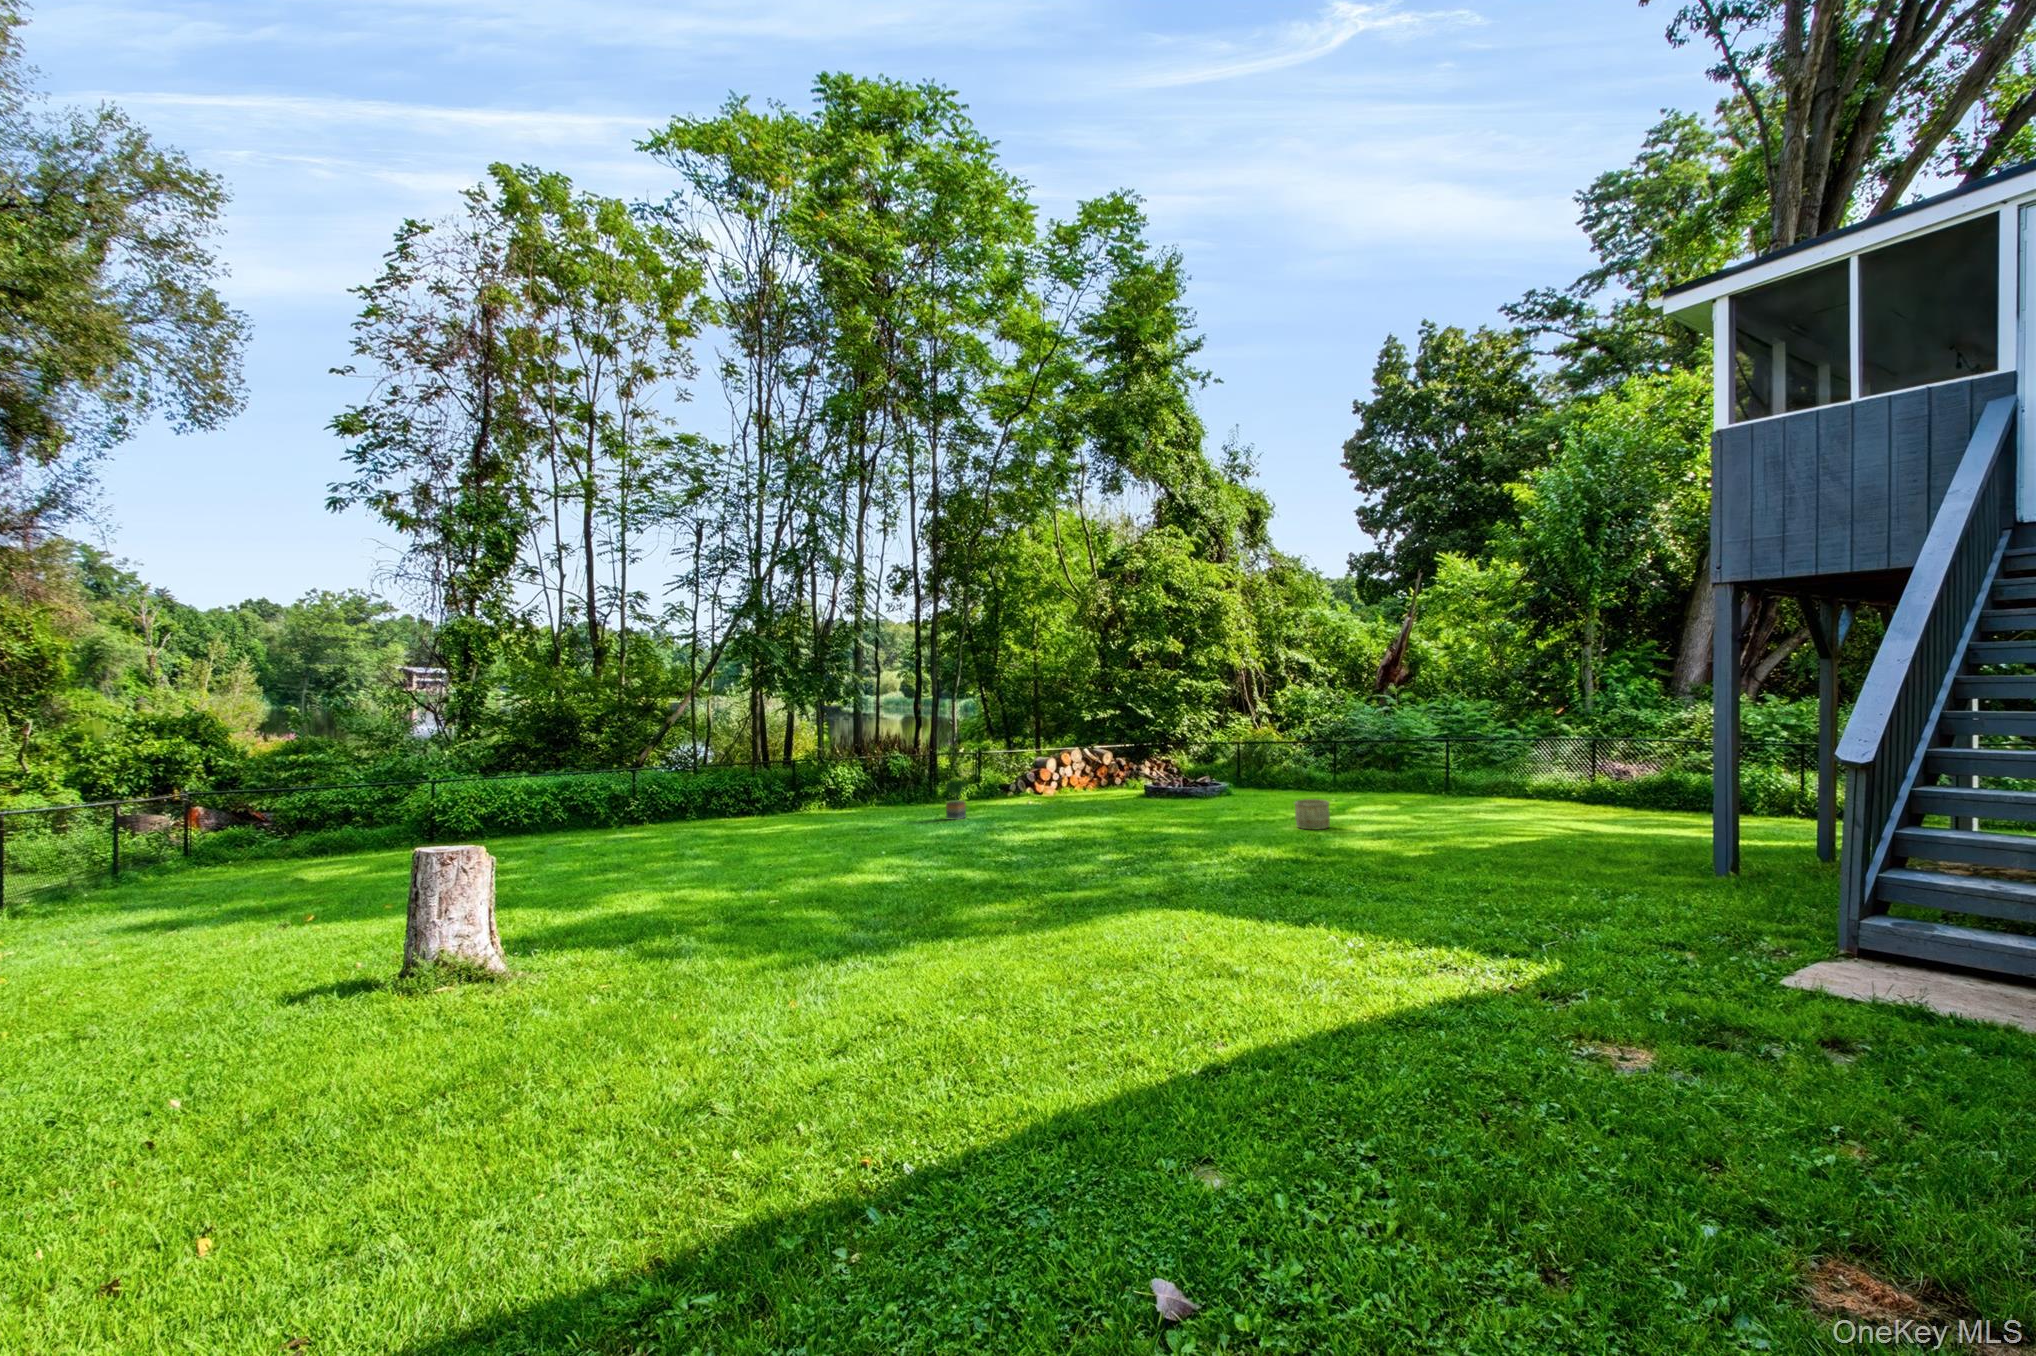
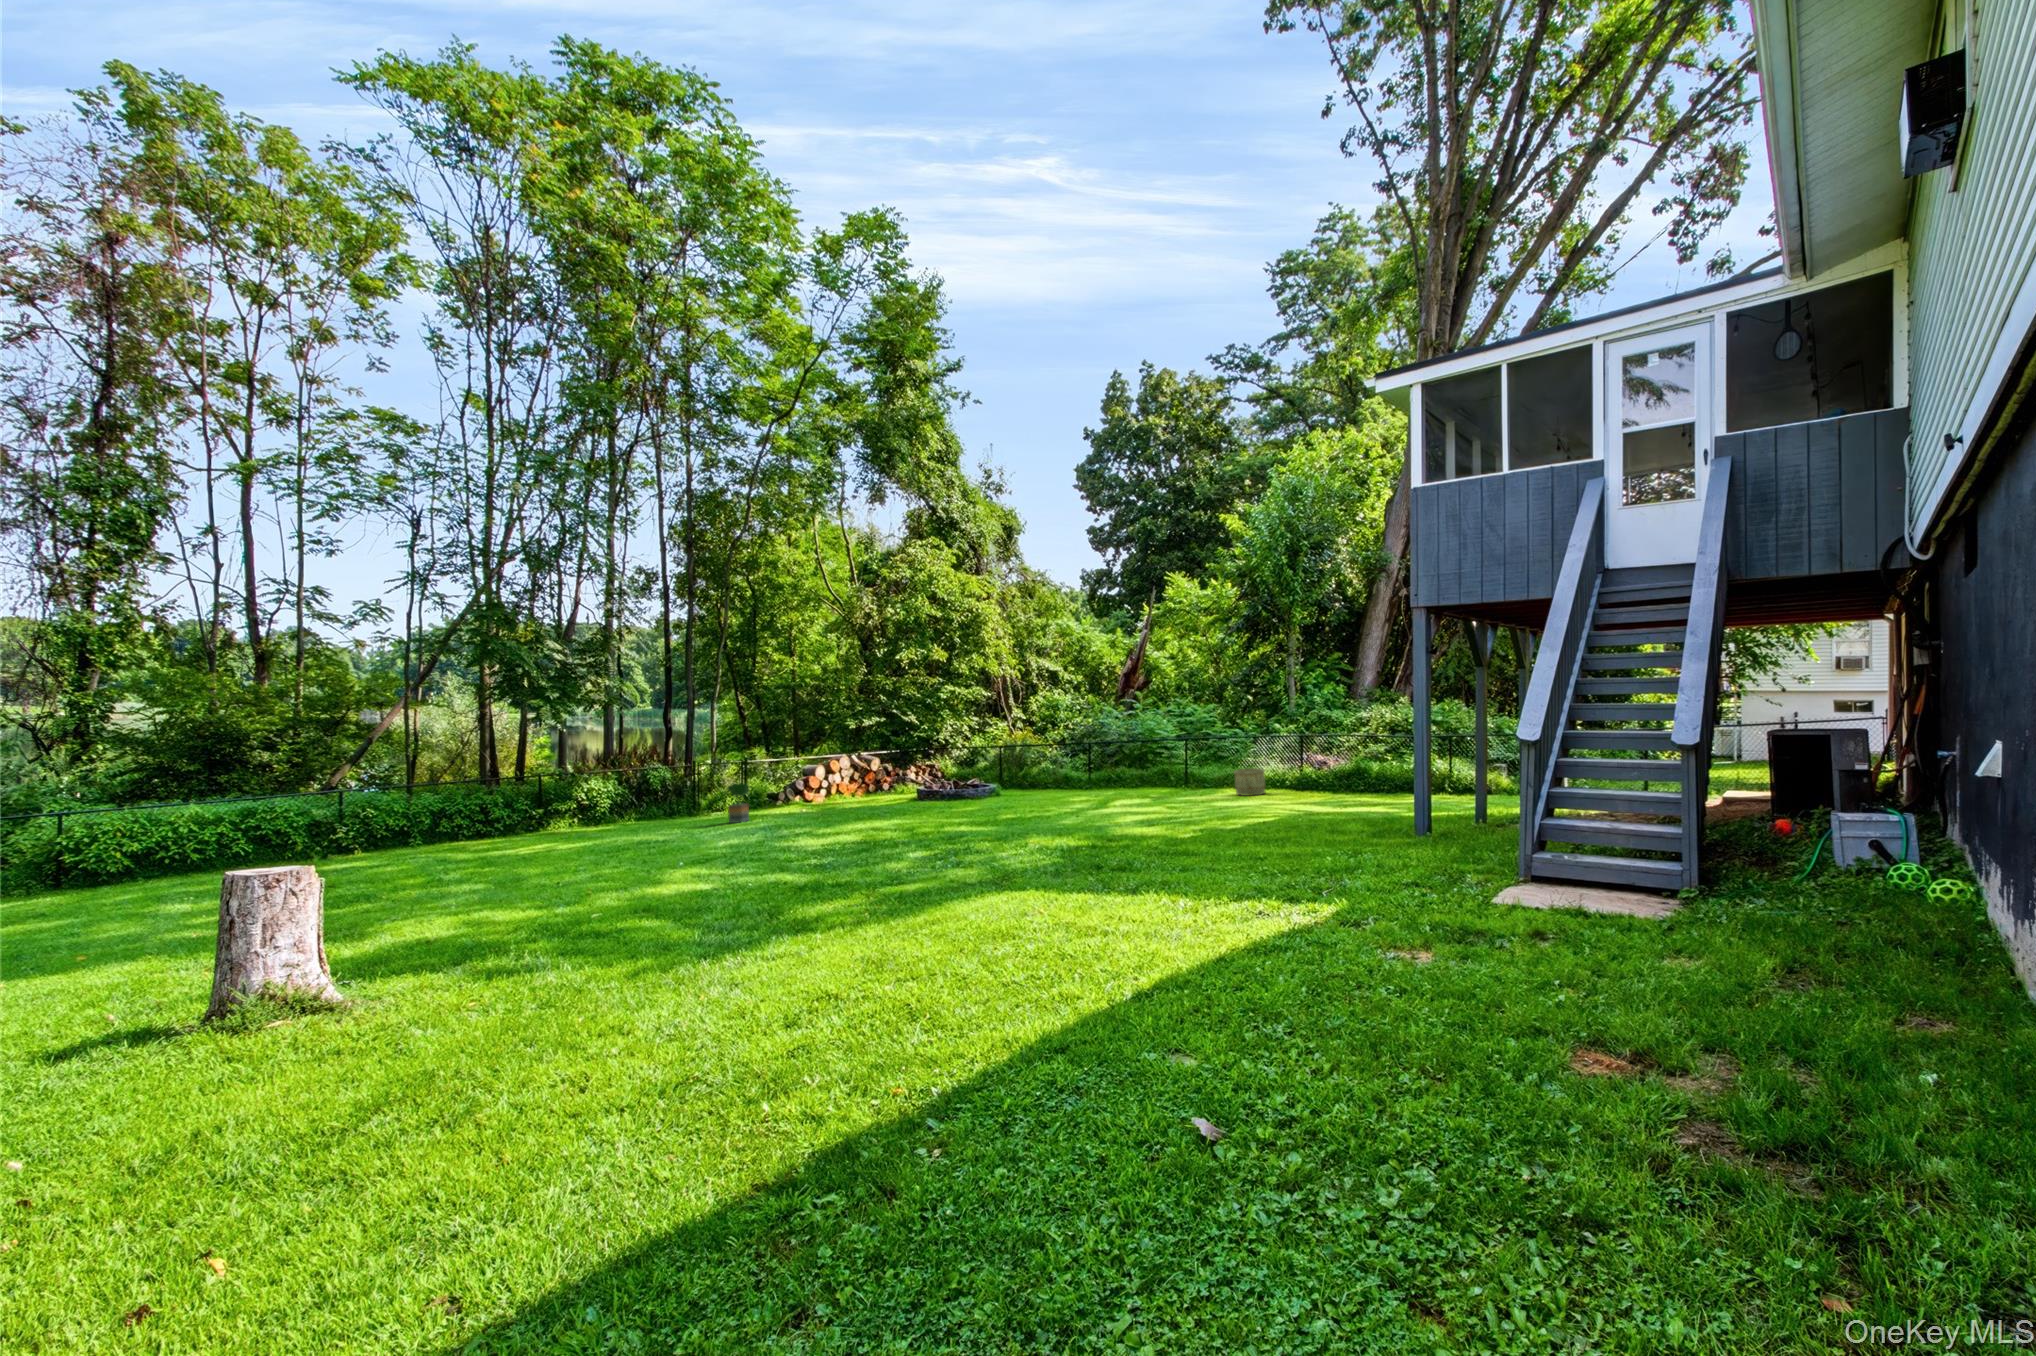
wooden bucket: present [1294,799,1330,830] -> present [1234,768,1266,796]

